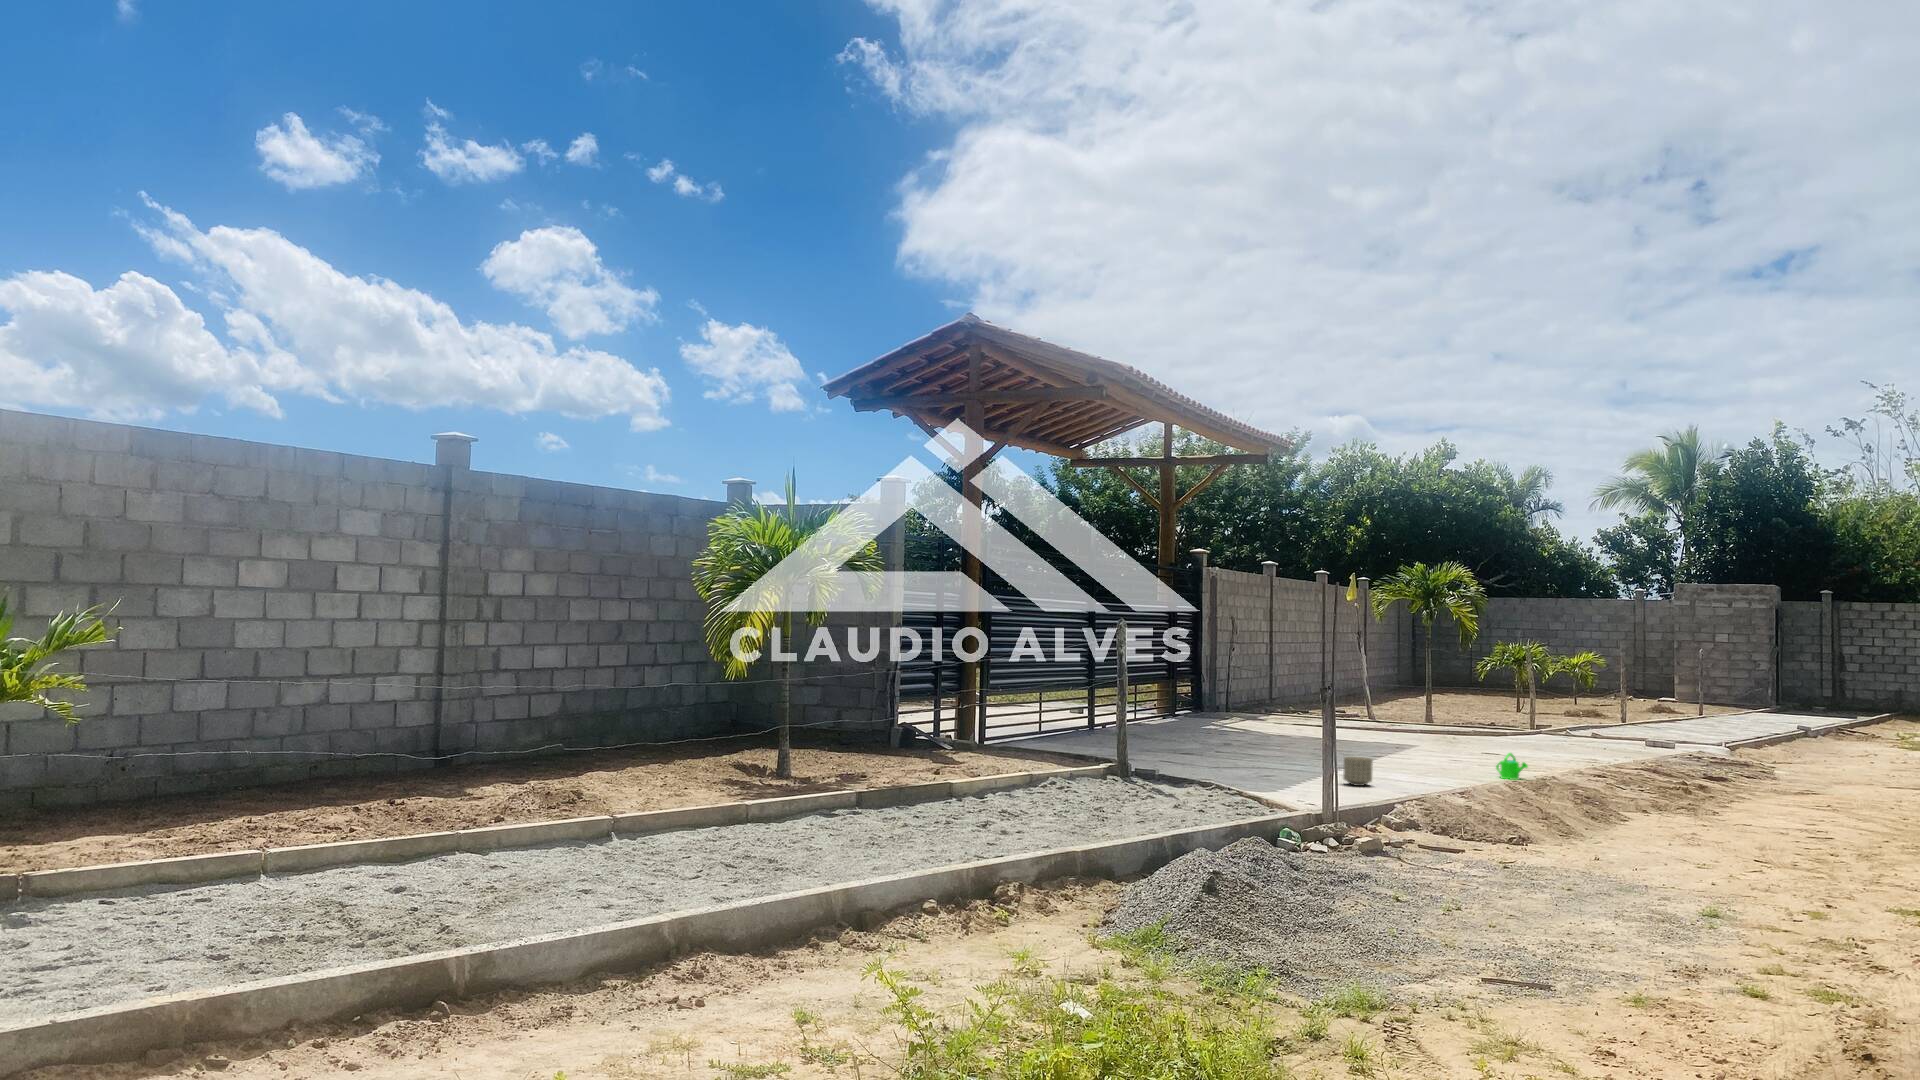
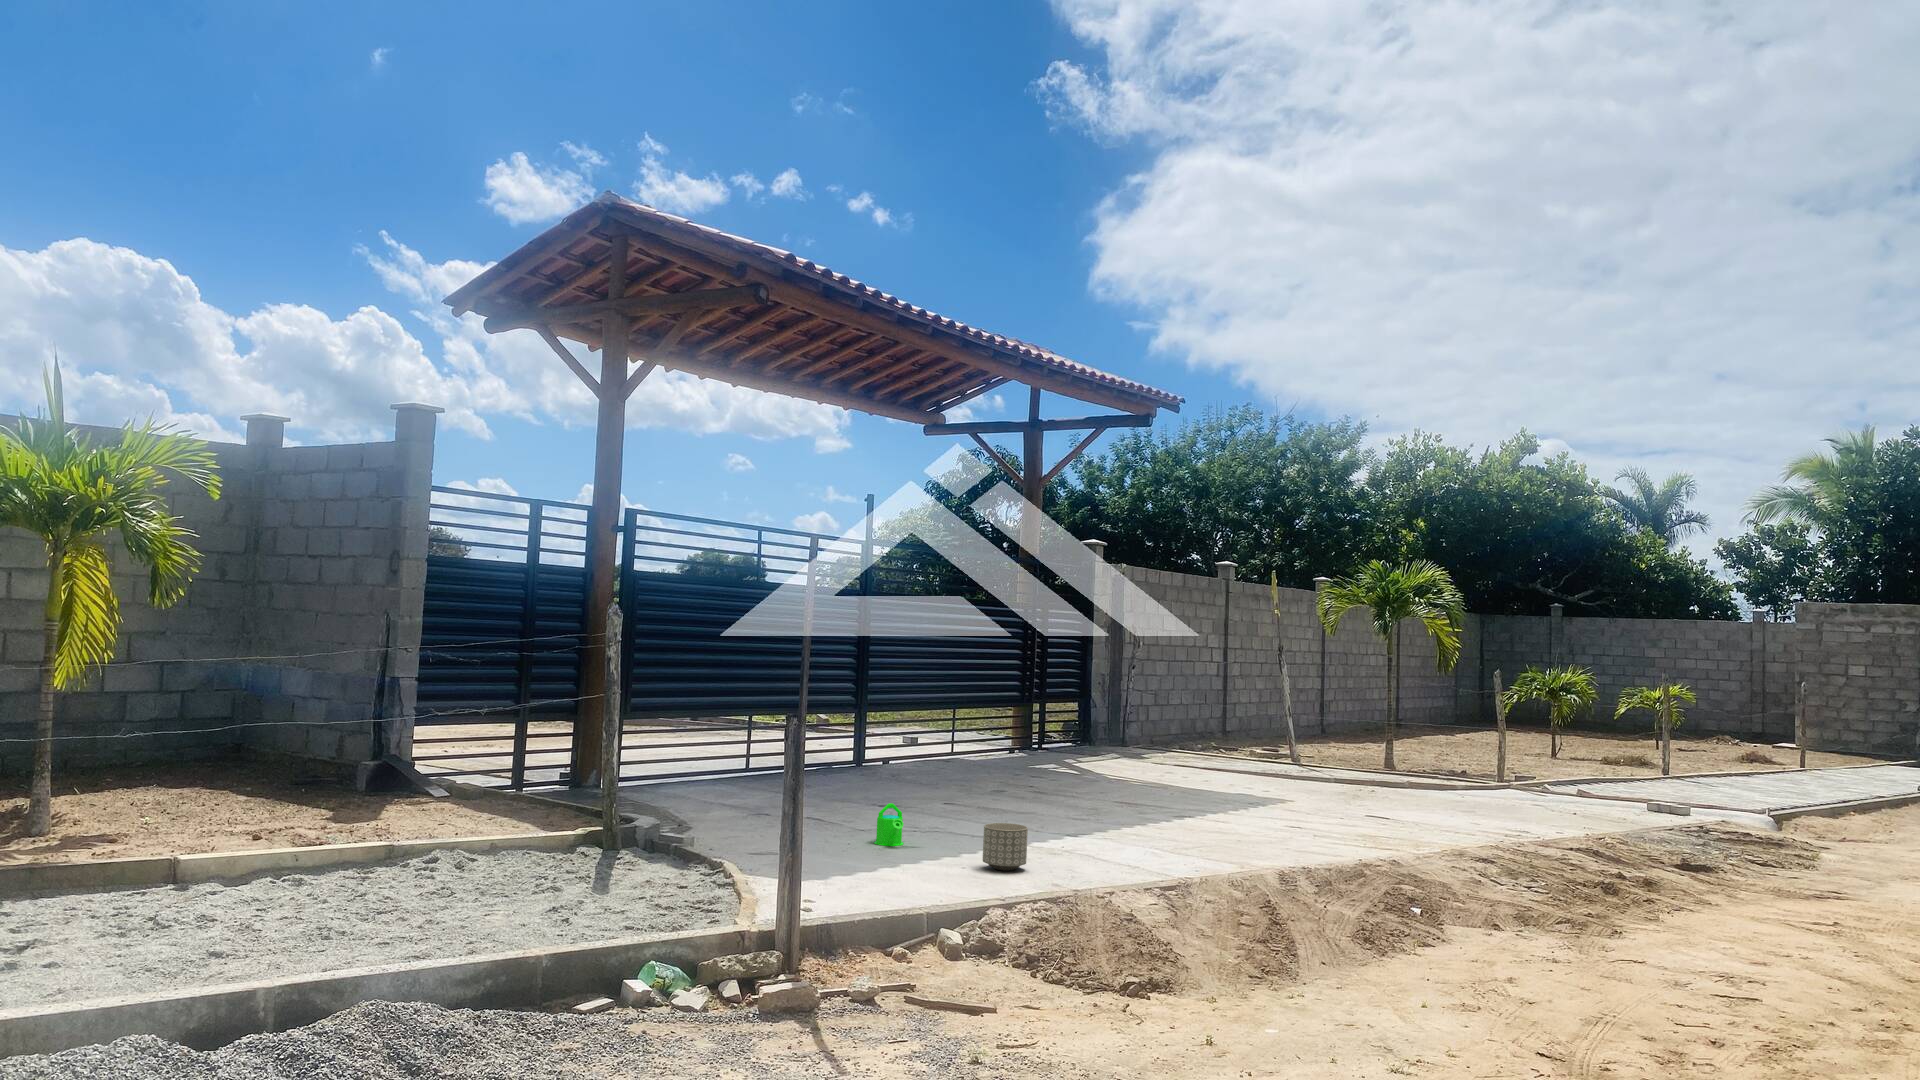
watering can: present [1496,753,1528,780] -> present [874,803,904,846]

